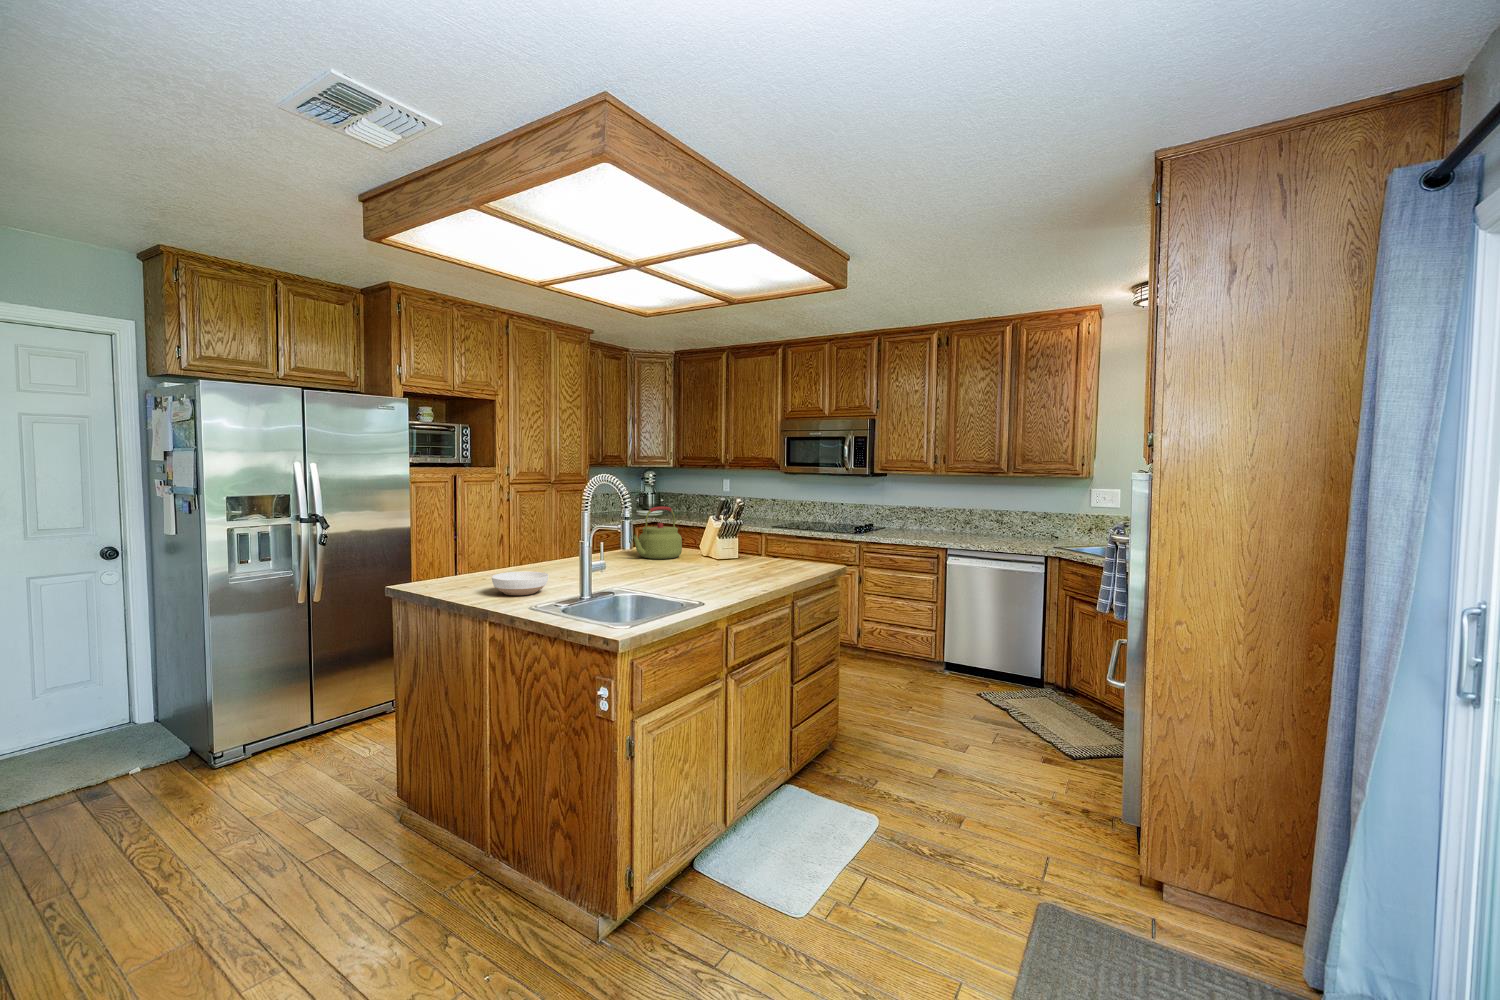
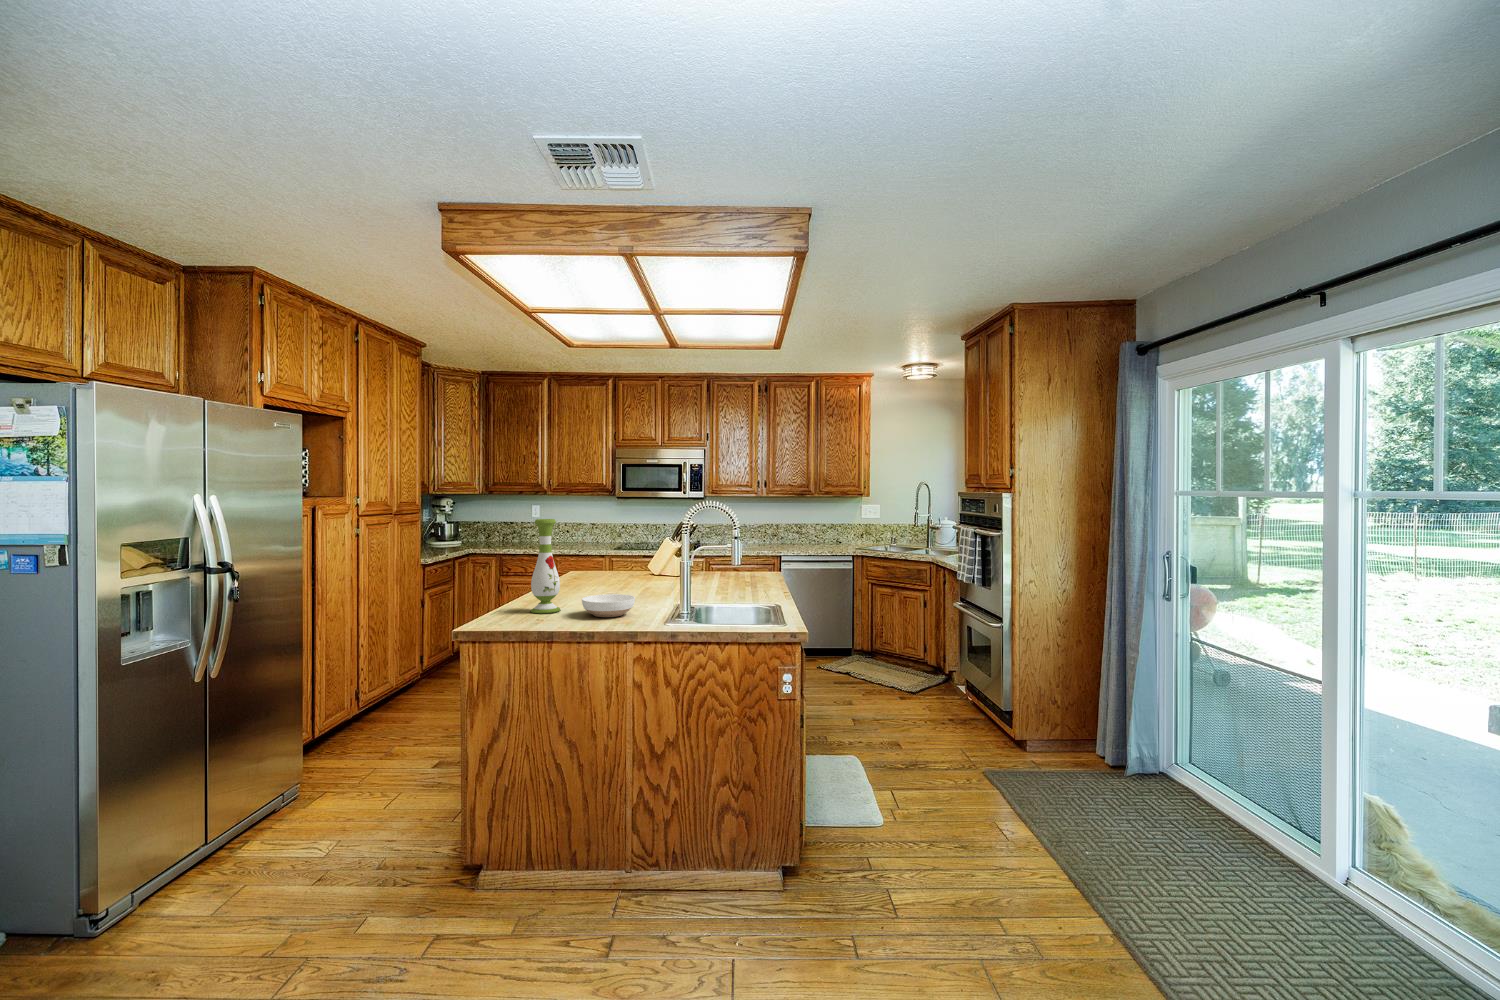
vase: none [472,492,503,585] -> present [531,519,560,613]
kettle: present [633,506,682,559] -> none [594,530,636,580]

